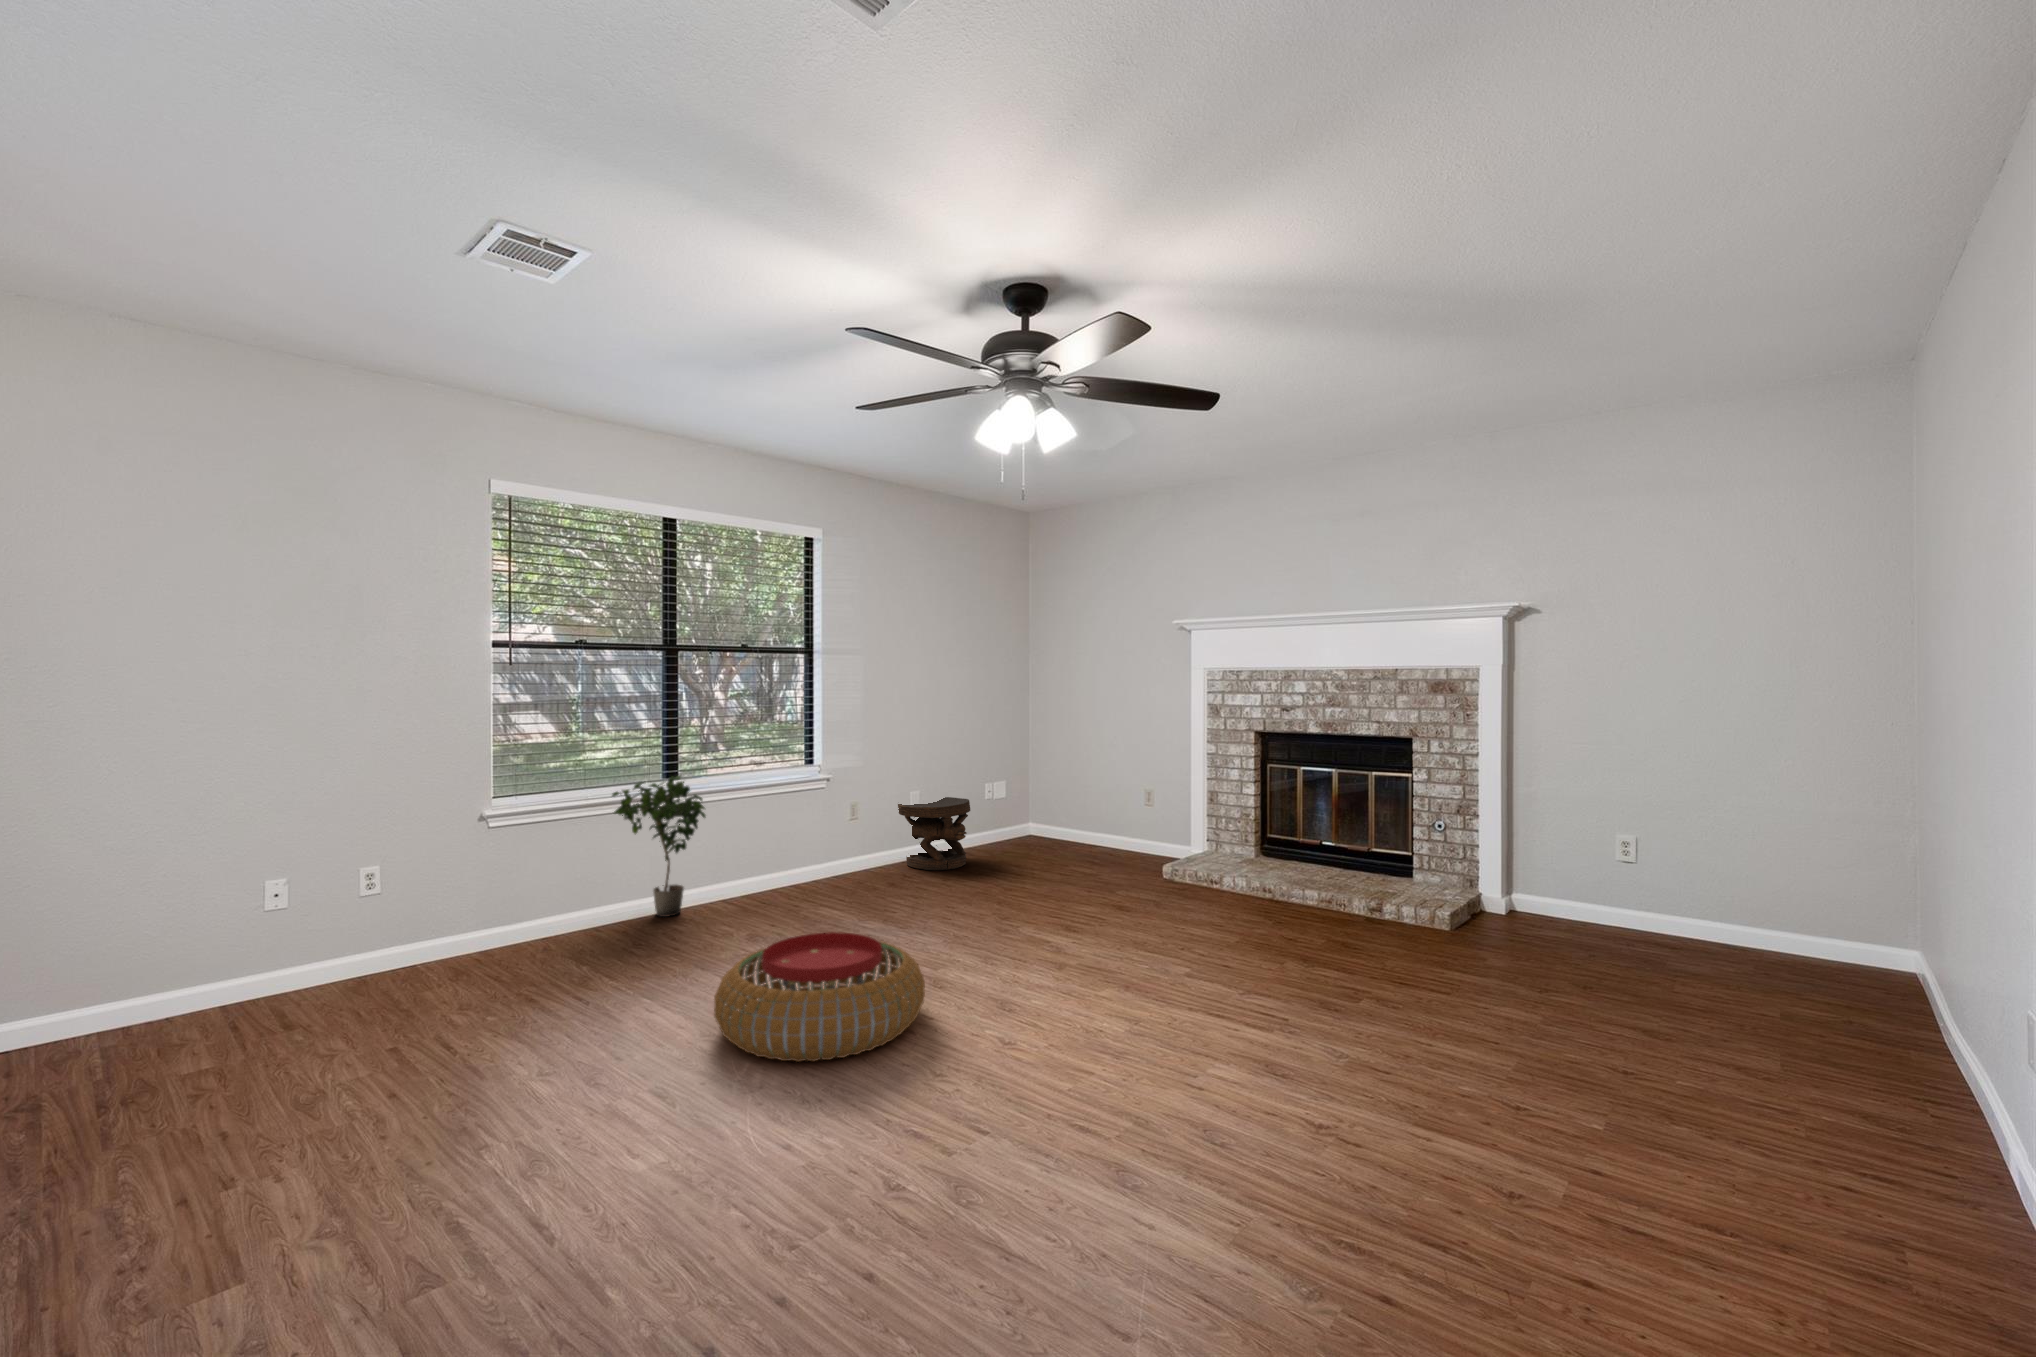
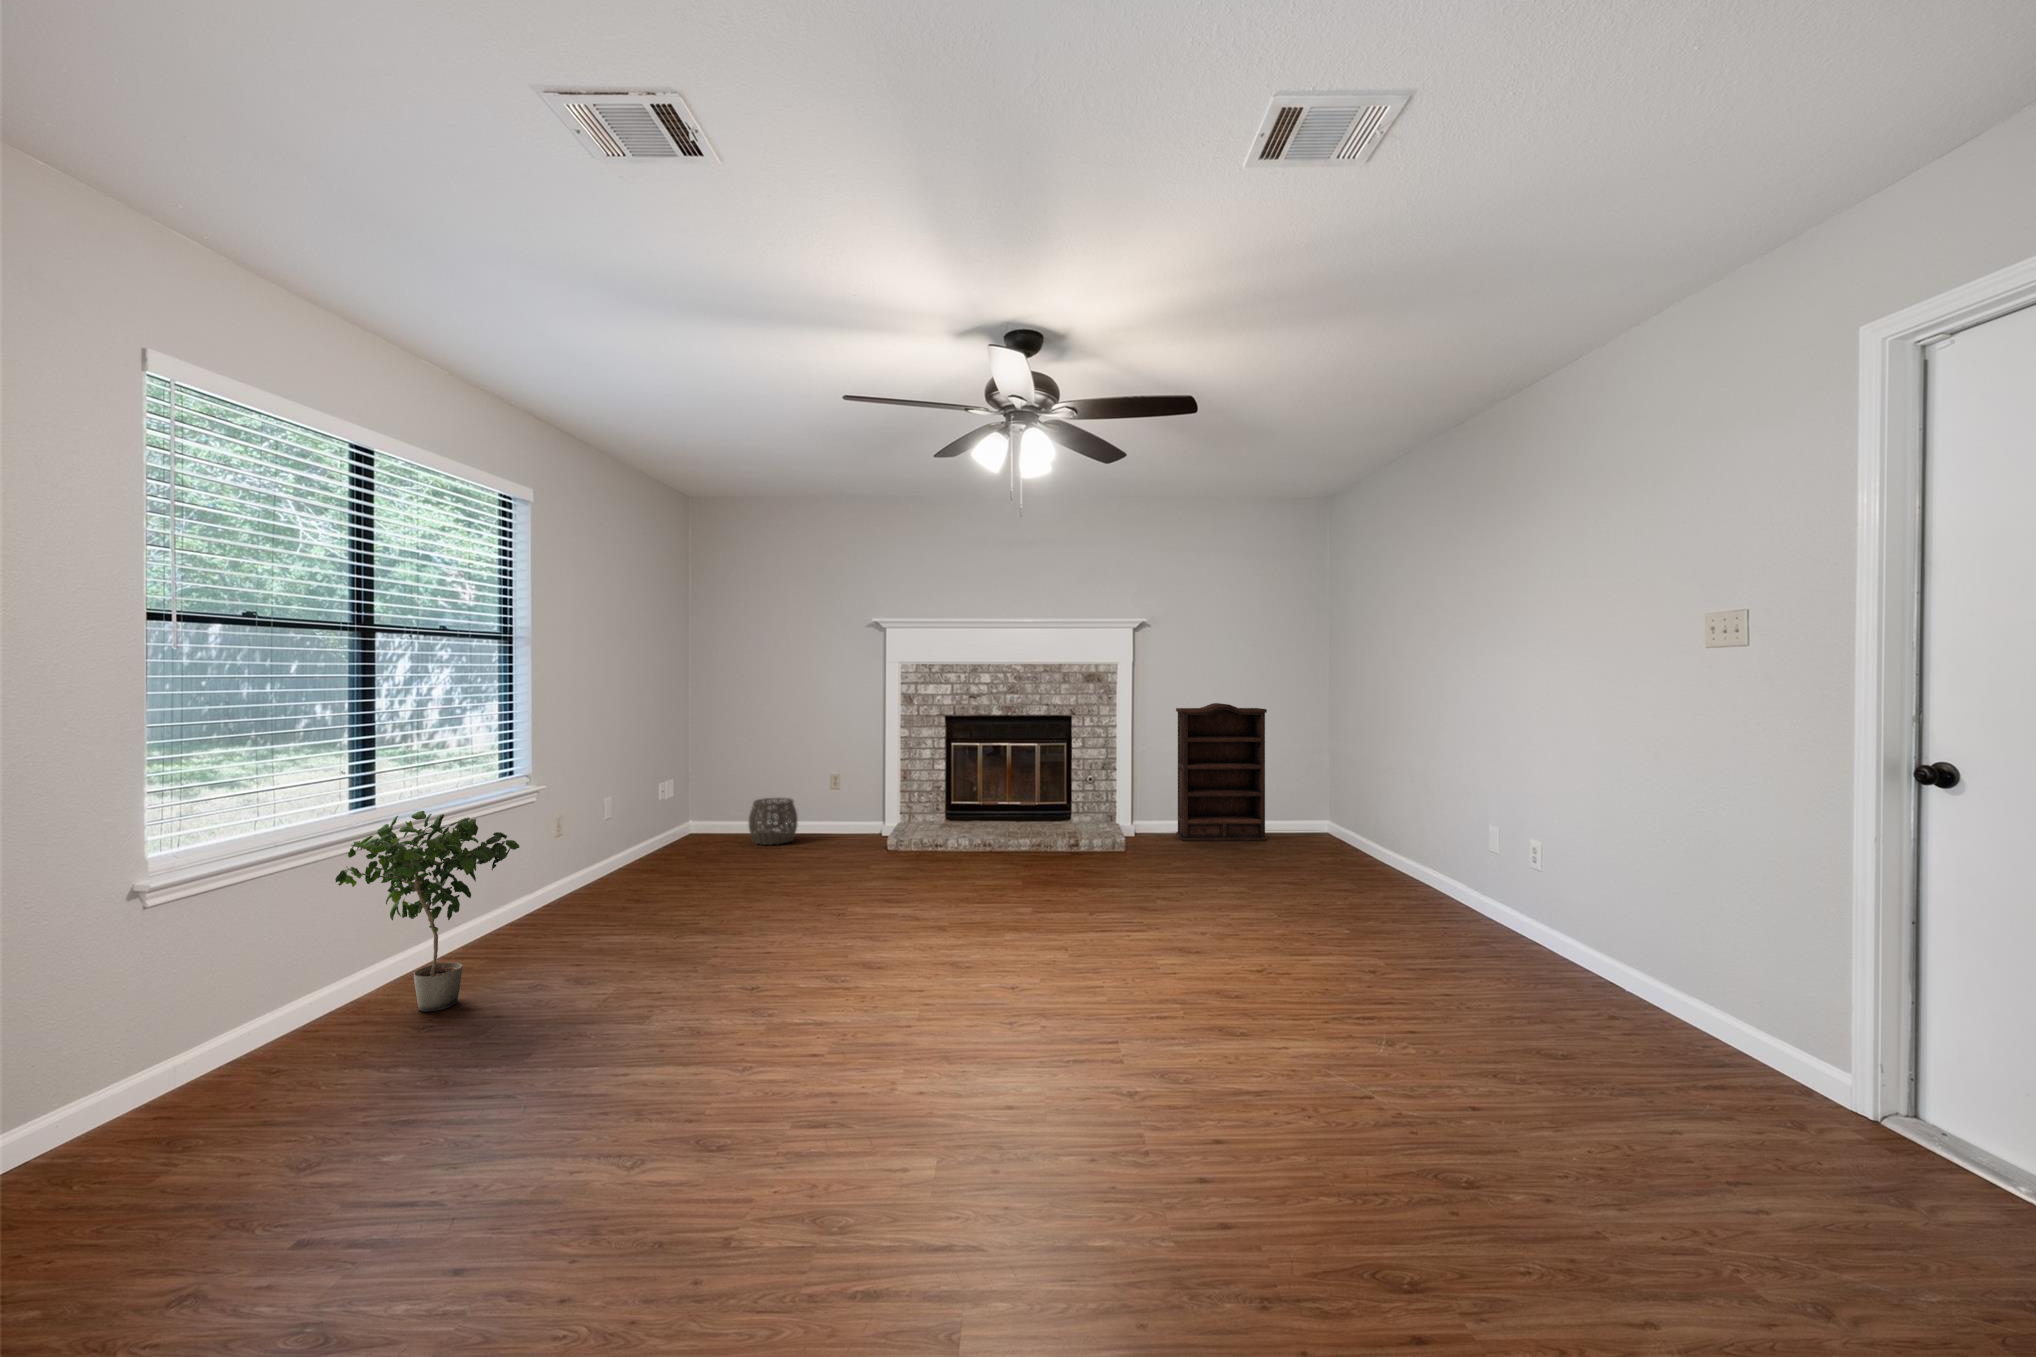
bookshelf: none [1572,727,1757,971] -> present [1176,703,1267,841]
side table: present [898,797,970,870] -> none [600,804,701,889]
woven basket: none [1063,806,1111,853] -> present [748,798,798,845]
pouf: present [714,932,925,1062] -> none [809,932,1013,1063]

